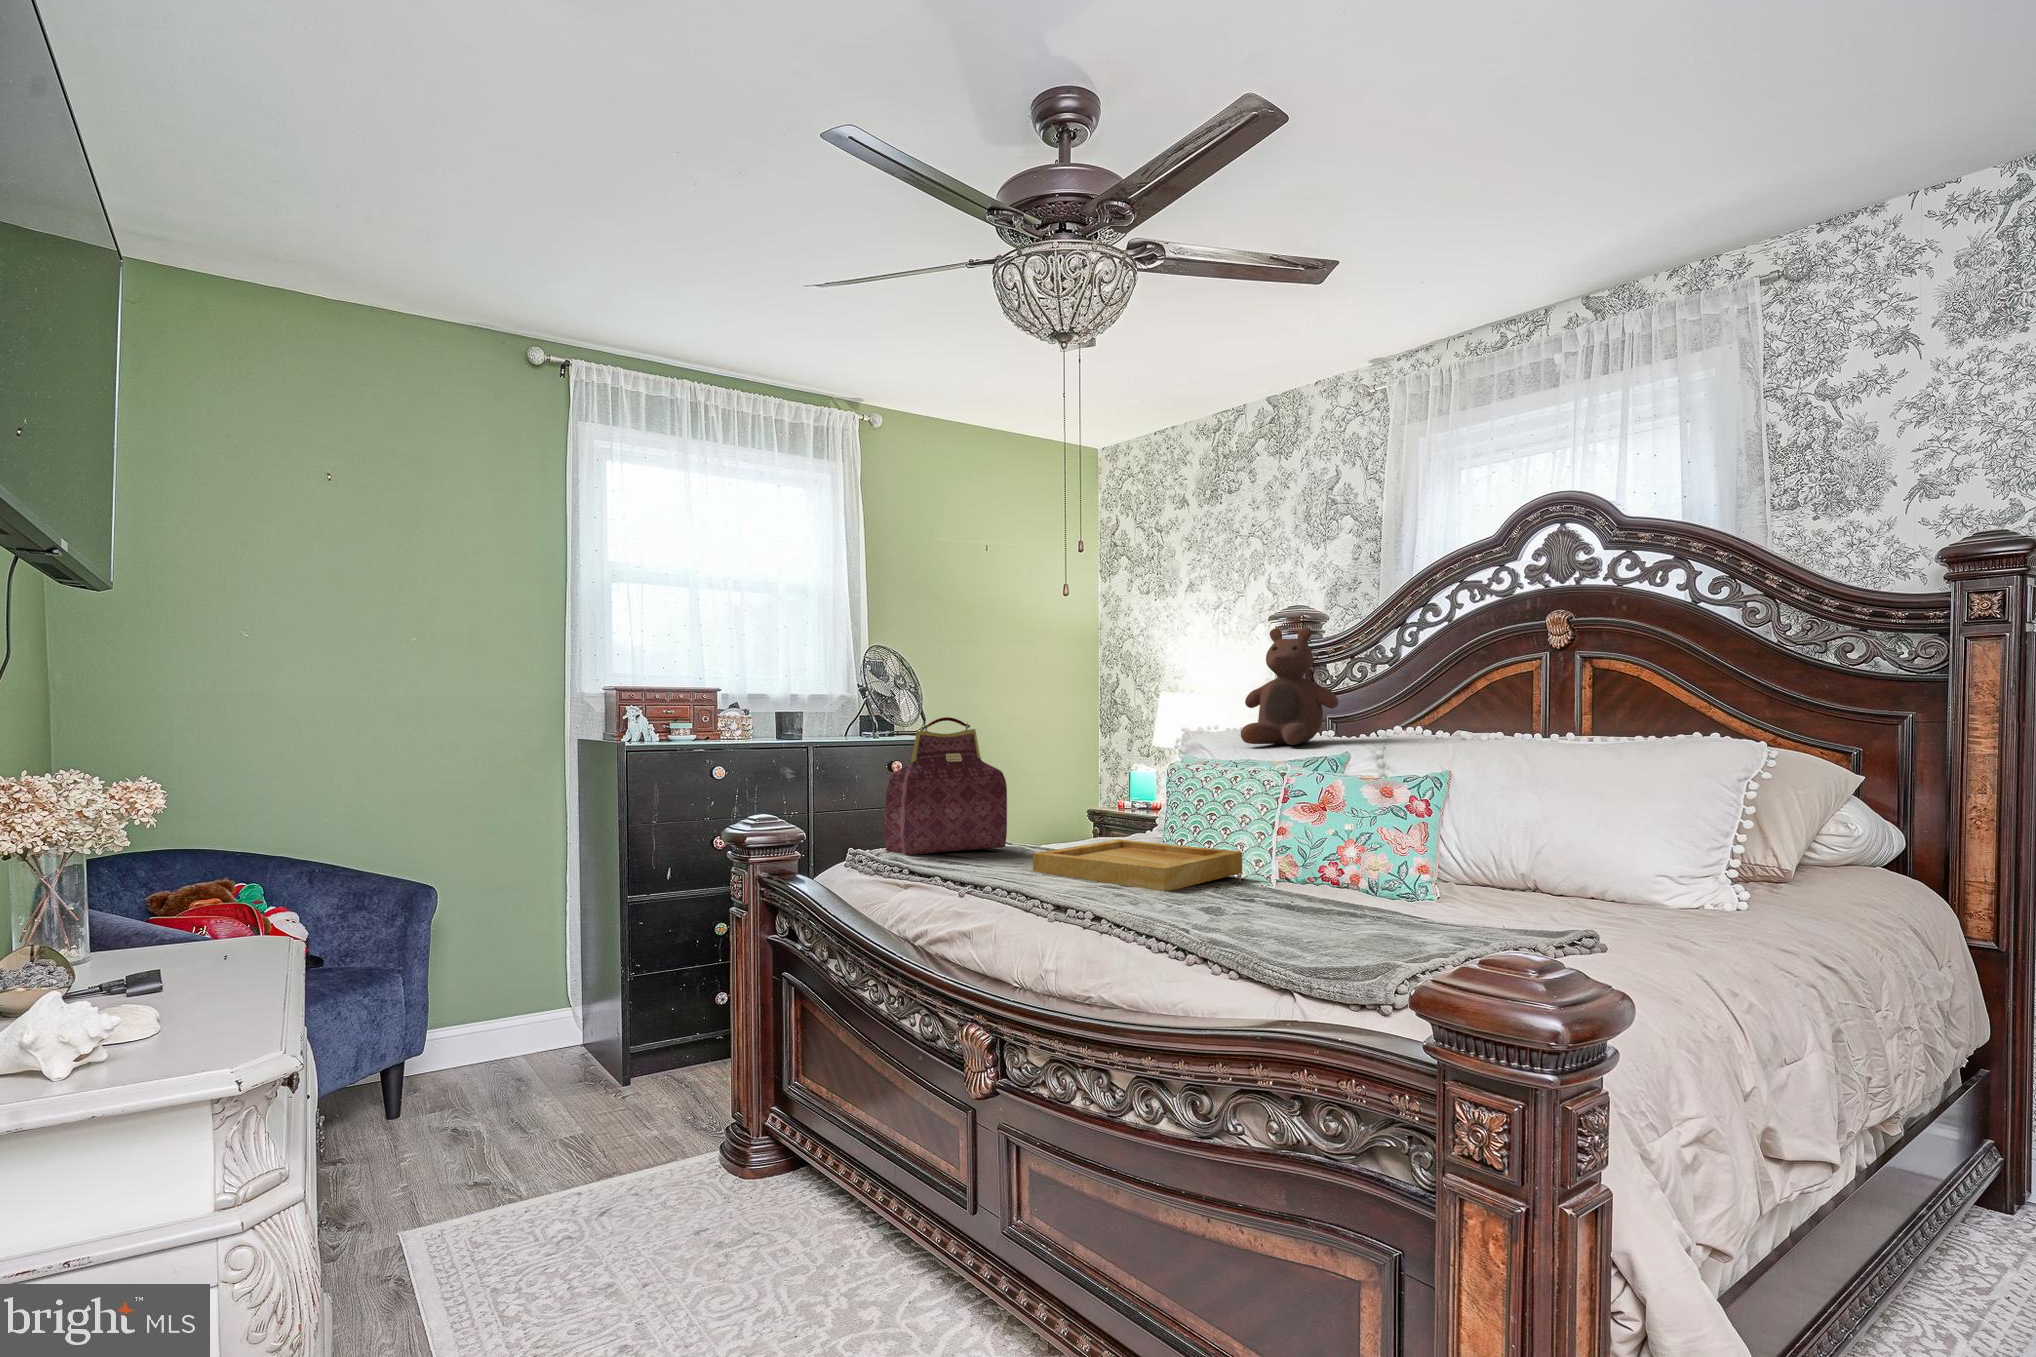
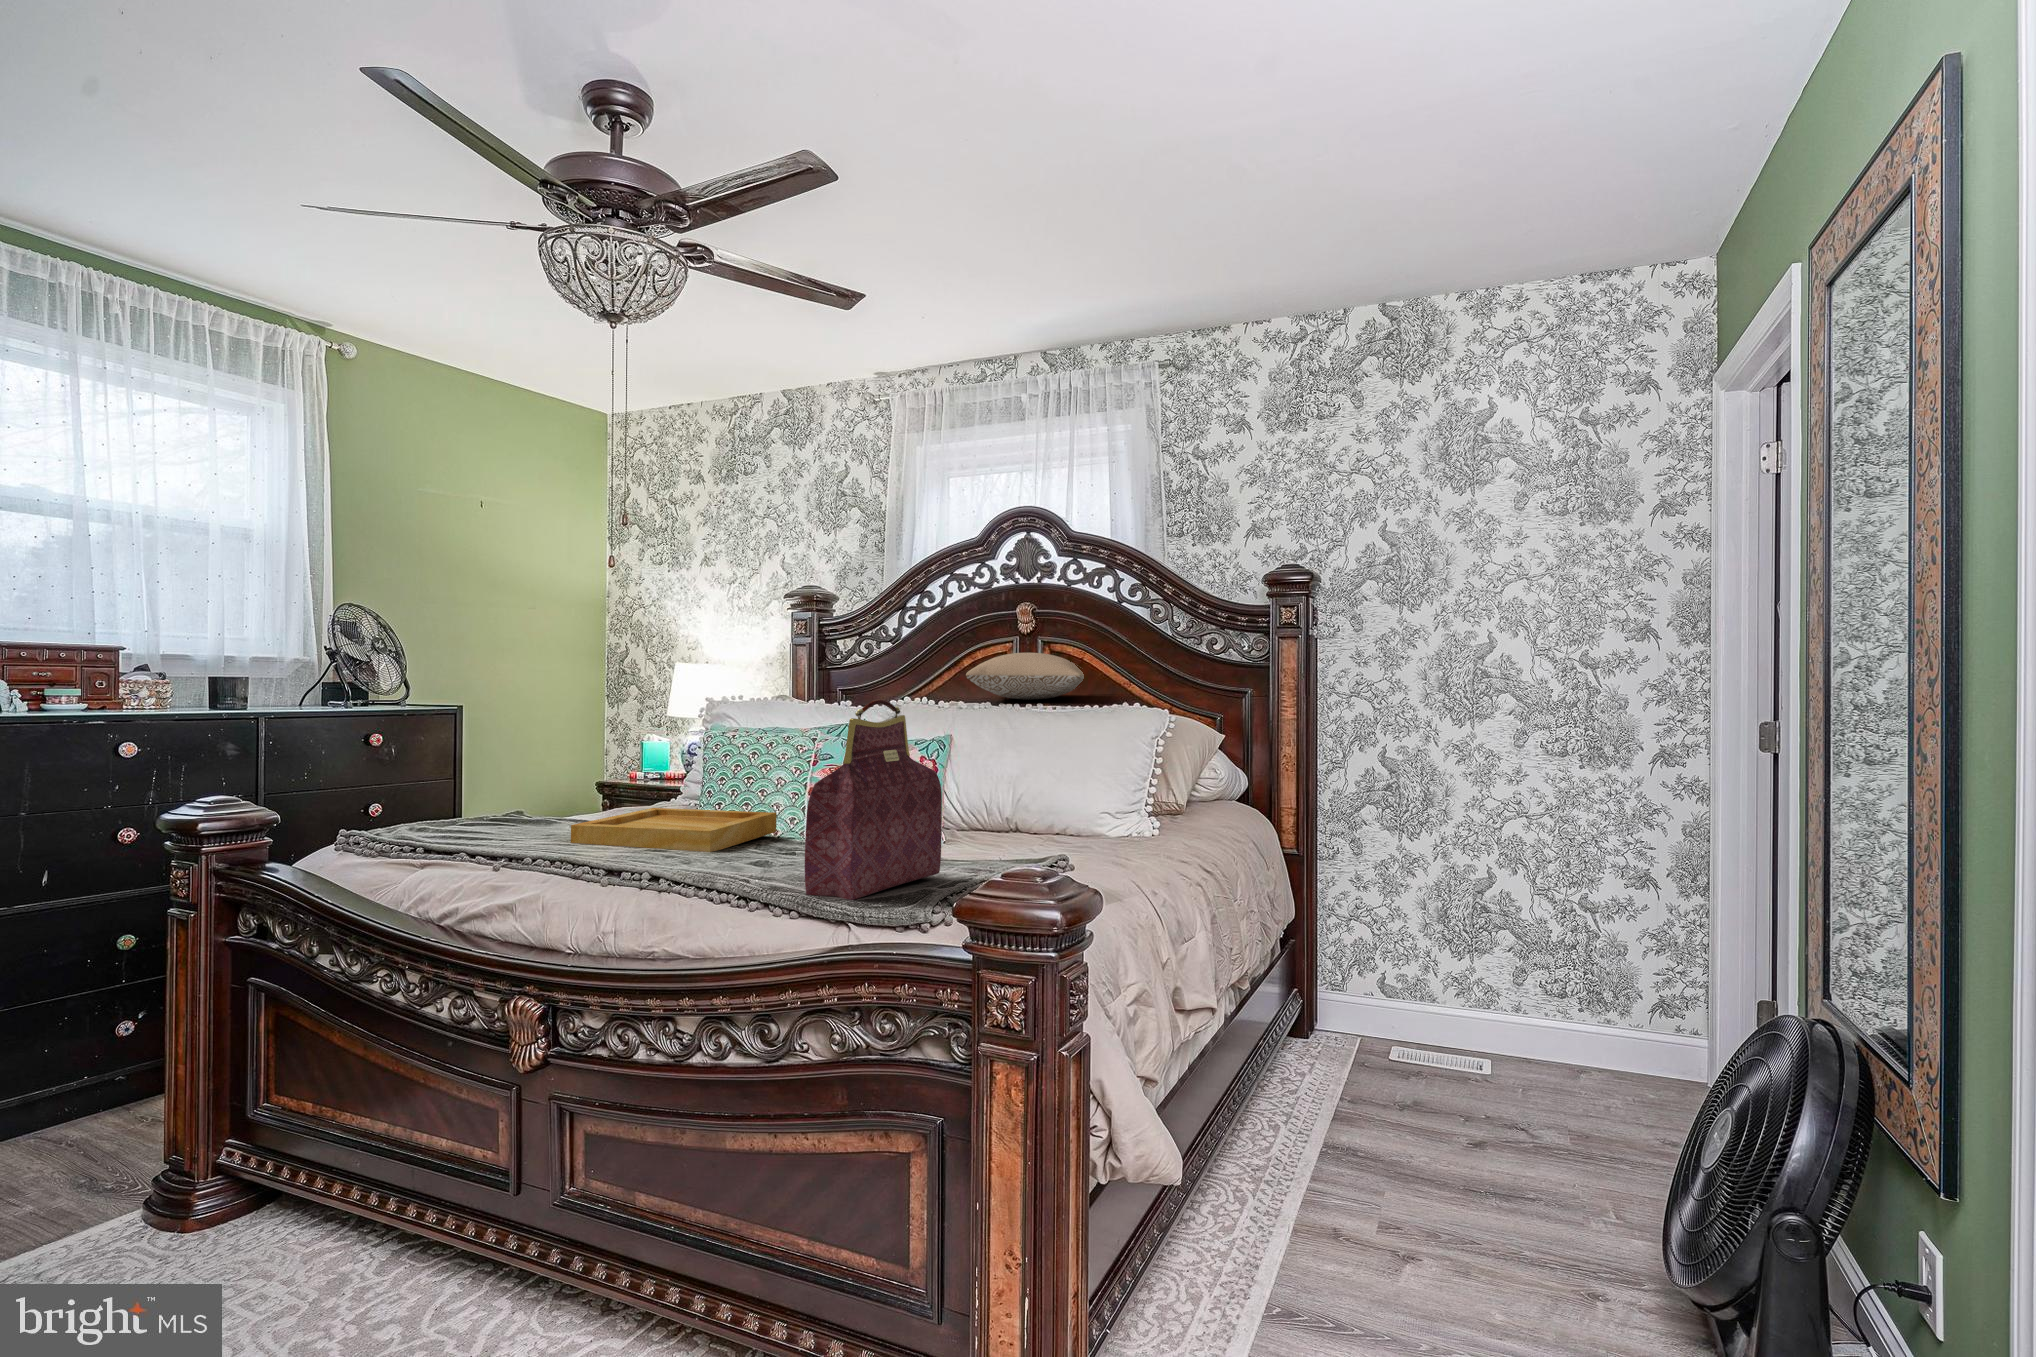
stuffed bear: present [1241,627,1338,745] -> none [767,609,854,715]
pillow: none [1477,671,1659,727] -> present [966,653,1084,700]
handbag: present [884,717,1007,855] -> present [805,699,942,900]

